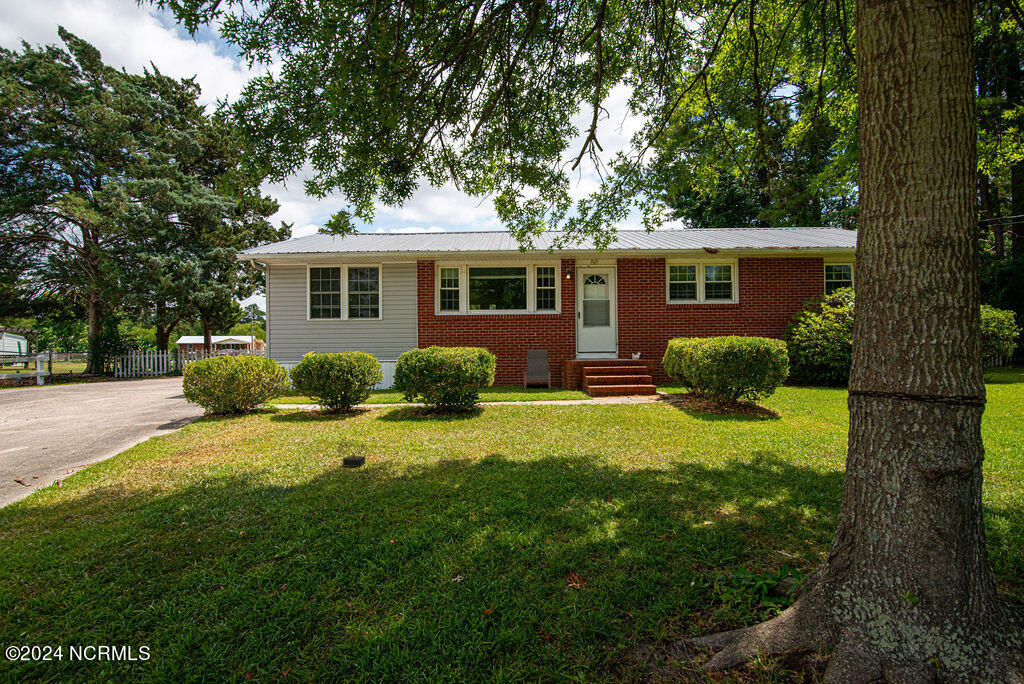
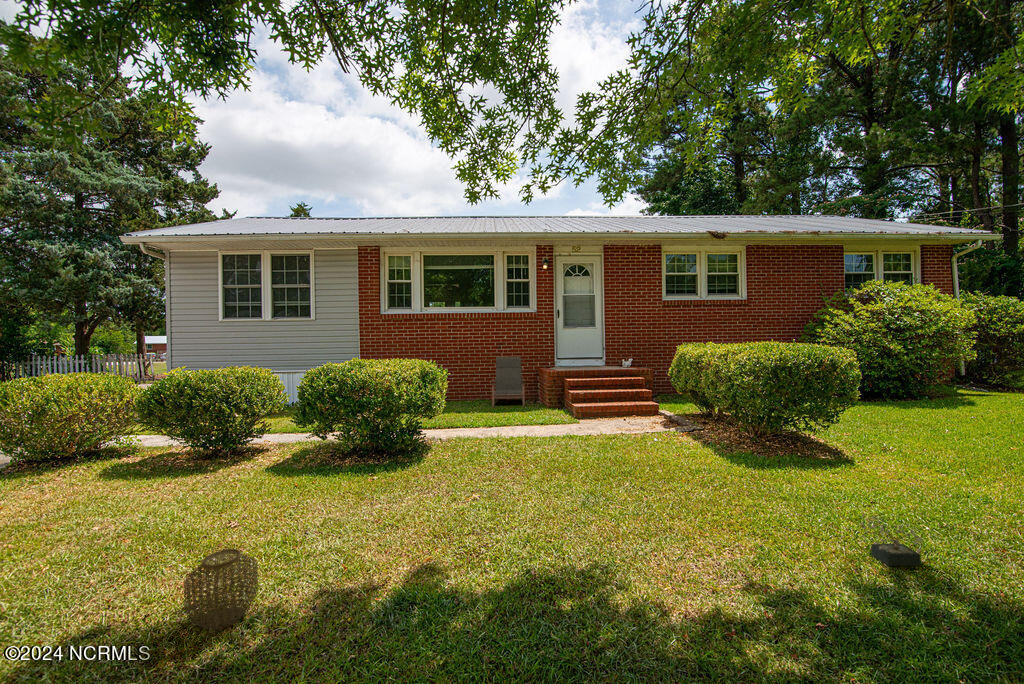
woven basket: none [386,433,418,468] -> present [184,549,258,630]
decorative plant: present [337,439,368,467] -> present [860,513,923,566]

